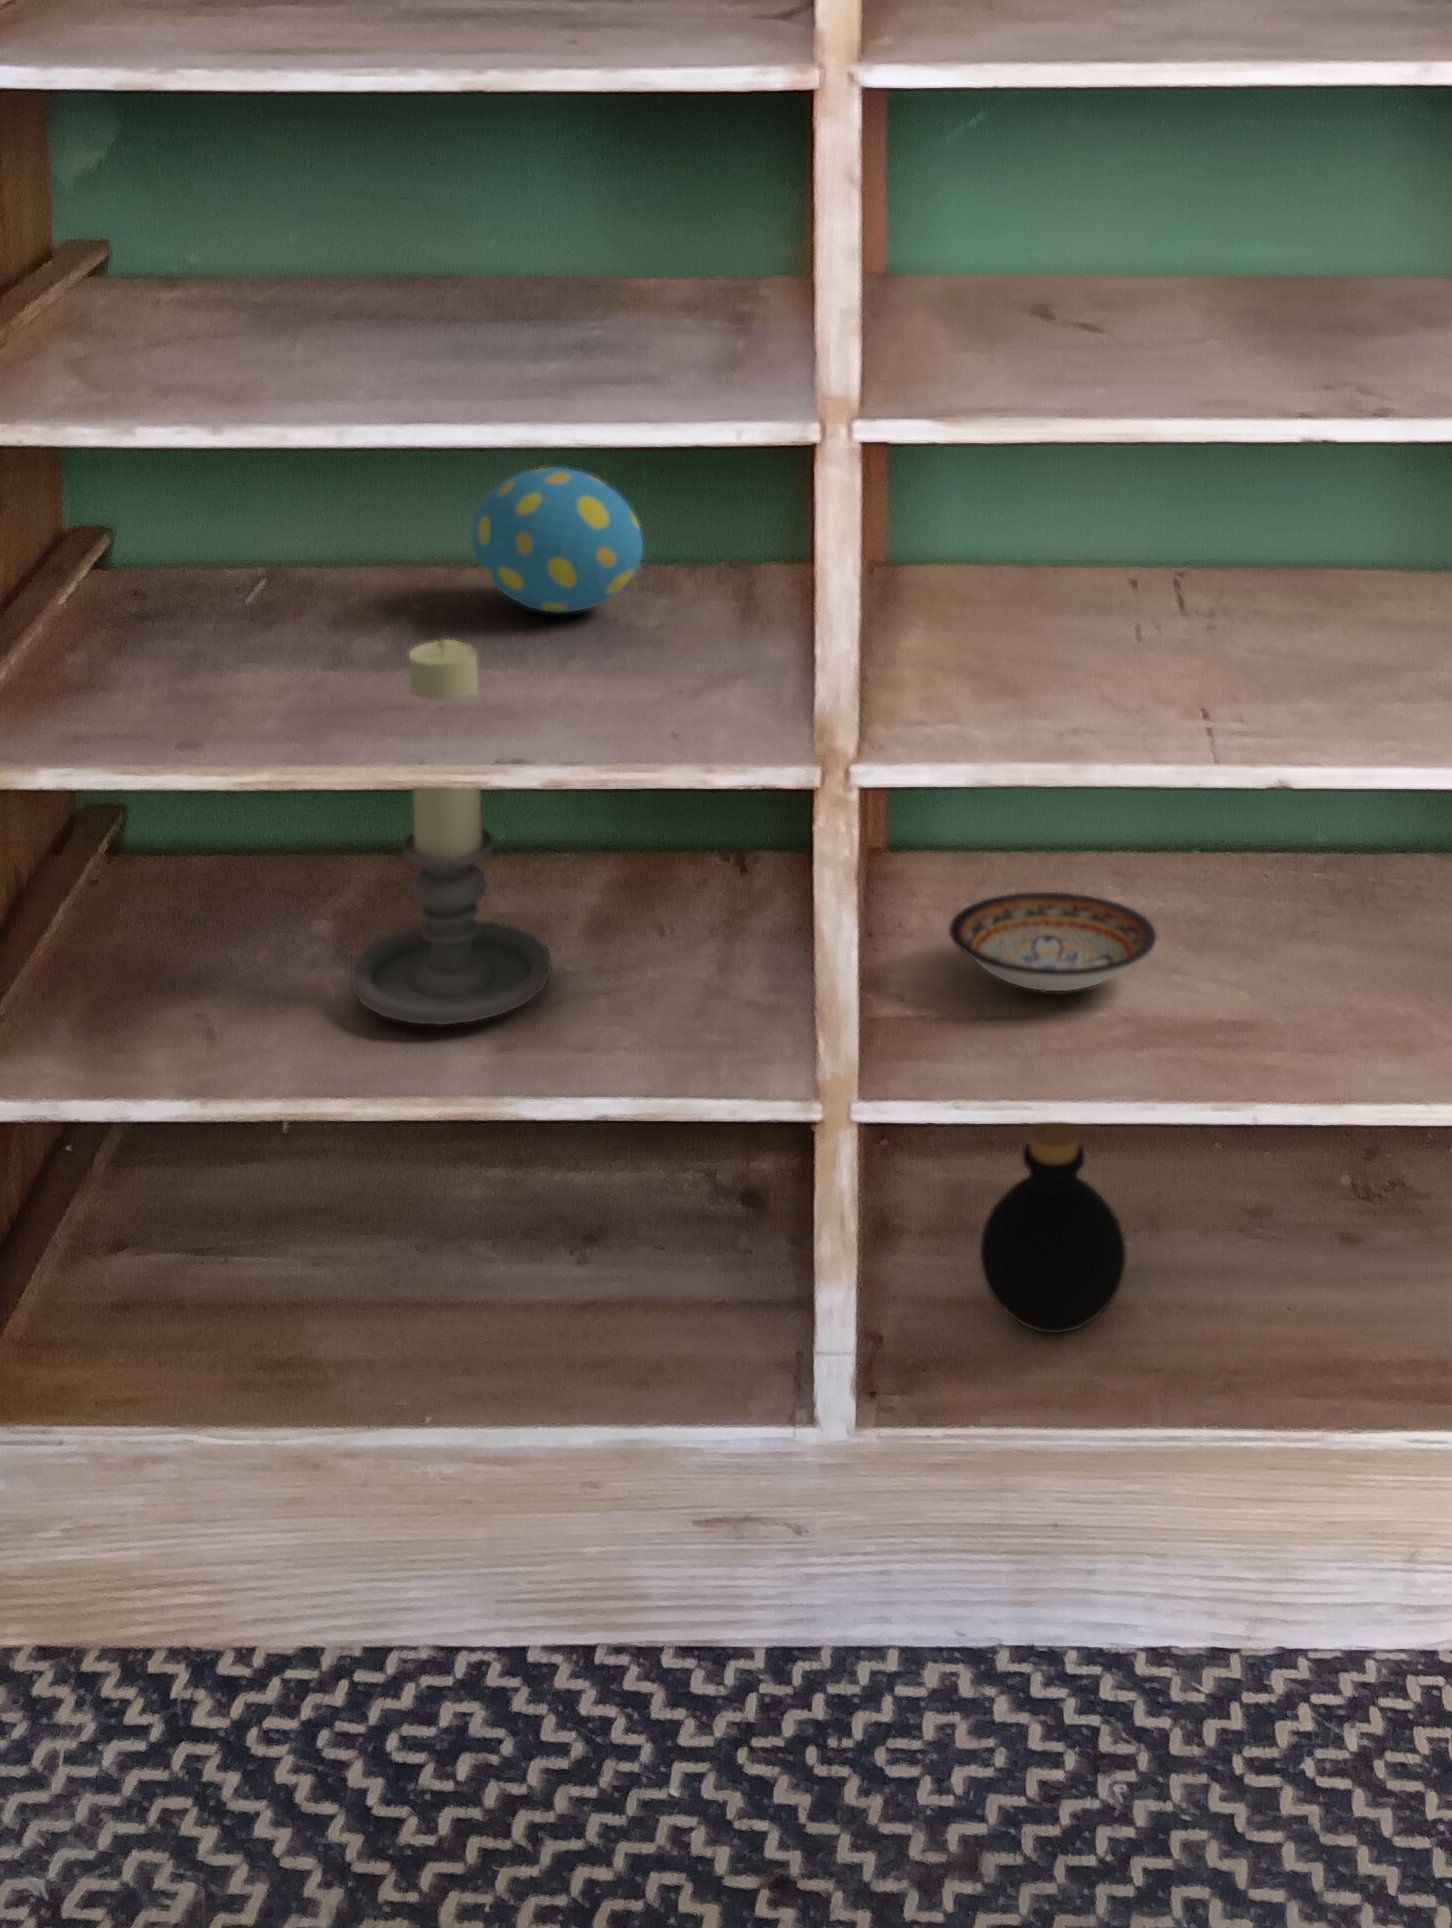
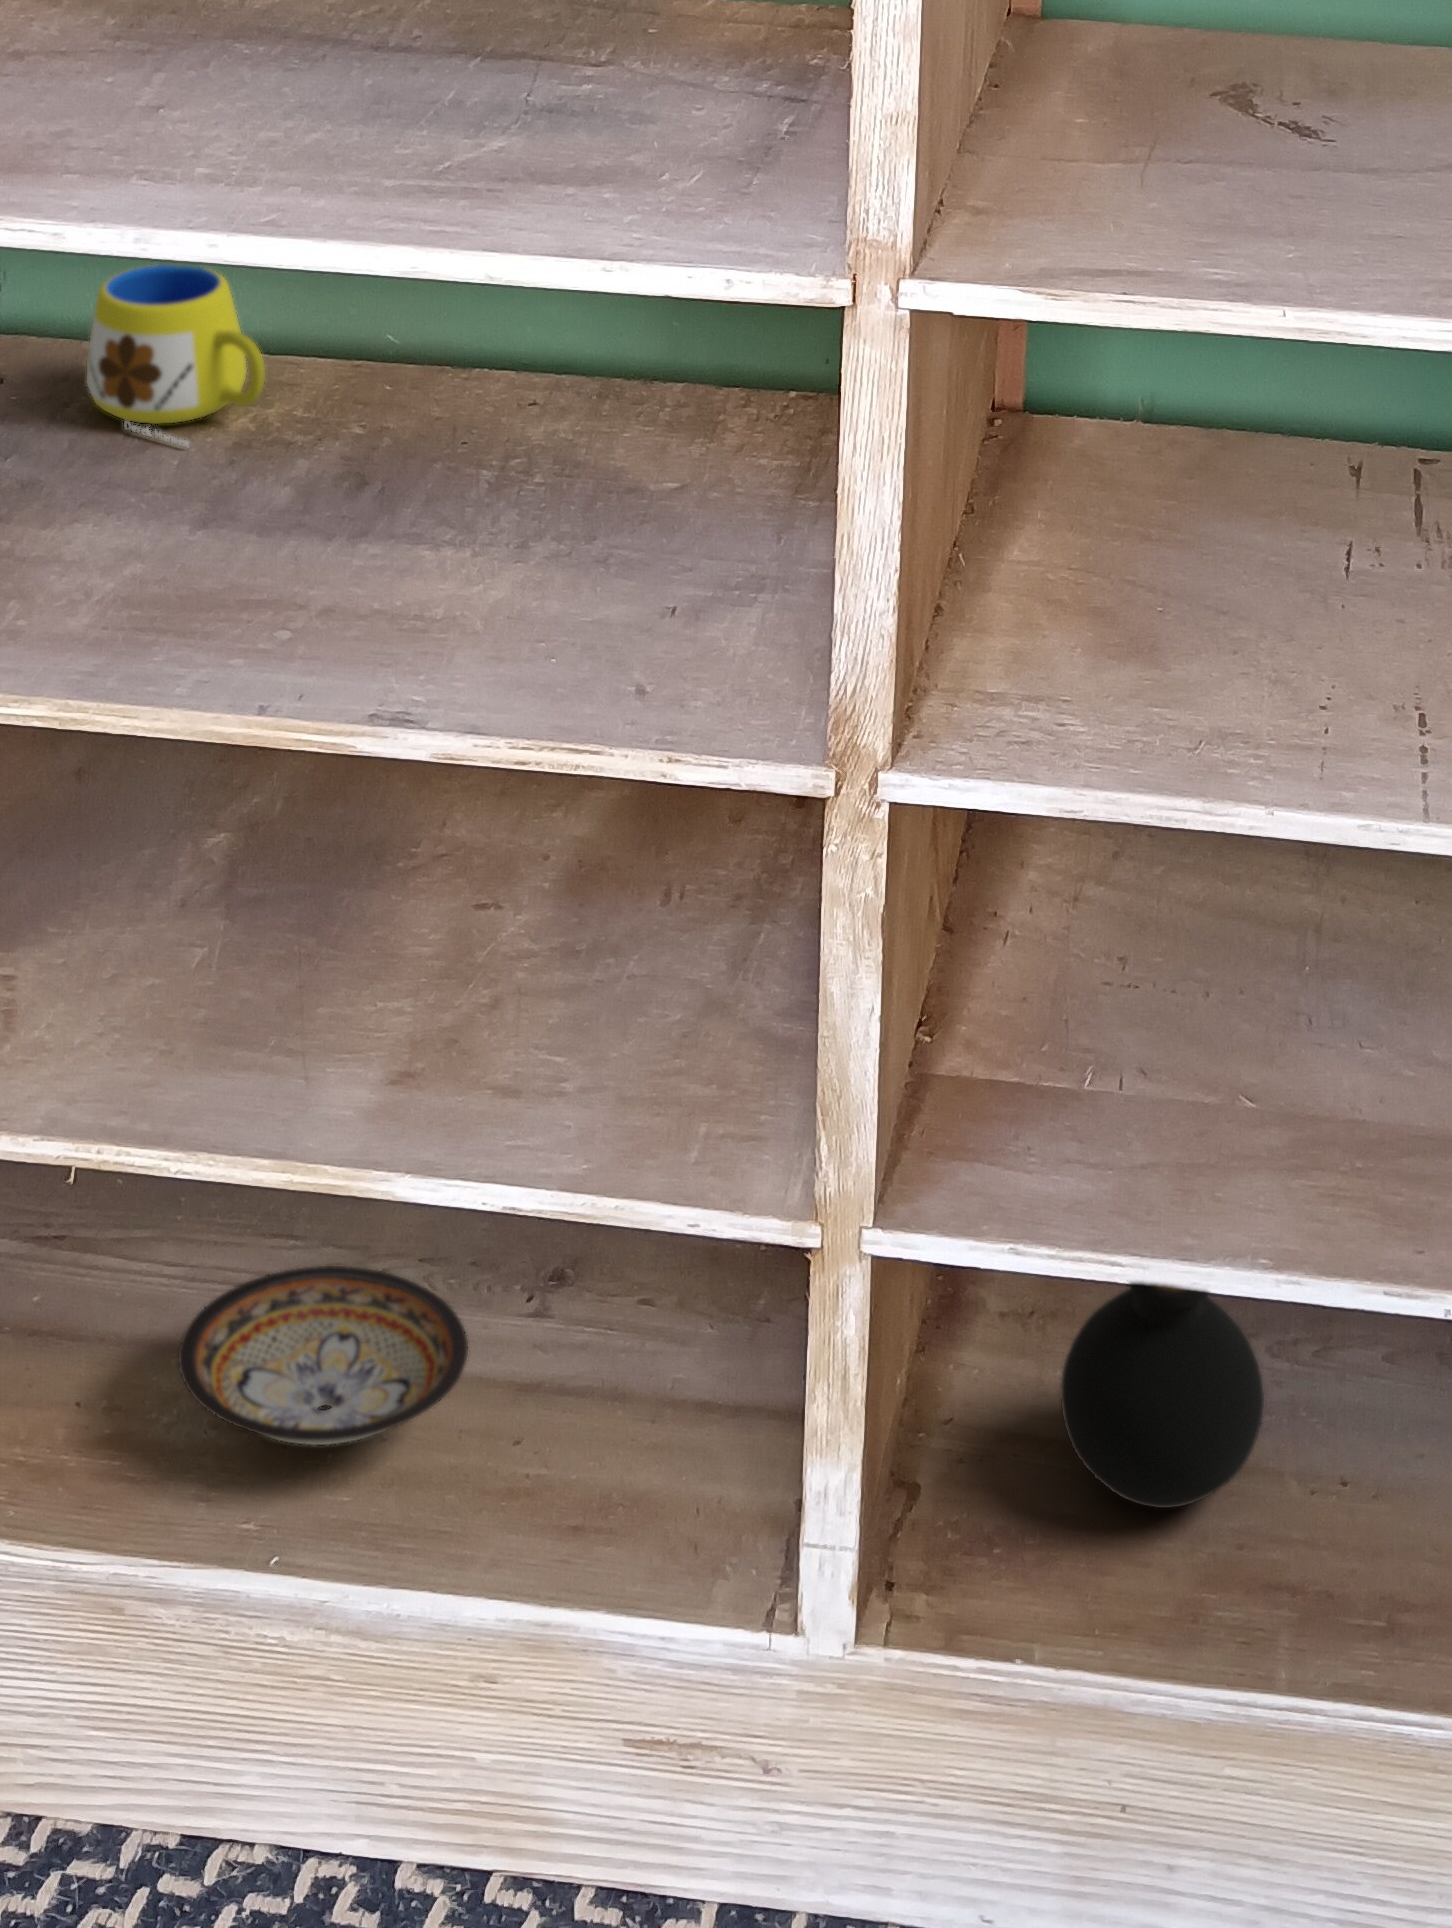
decorative egg: present [472,467,643,613] -> none [430,255,662,458]
mug: none [214,499,350,626] -> present [87,265,265,446]
candle holder: present [352,639,551,1024] -> none [212,503,492,1035]
ceramic bowl: present [949,892,1156,991] -> present [179,1266,468,1445]

